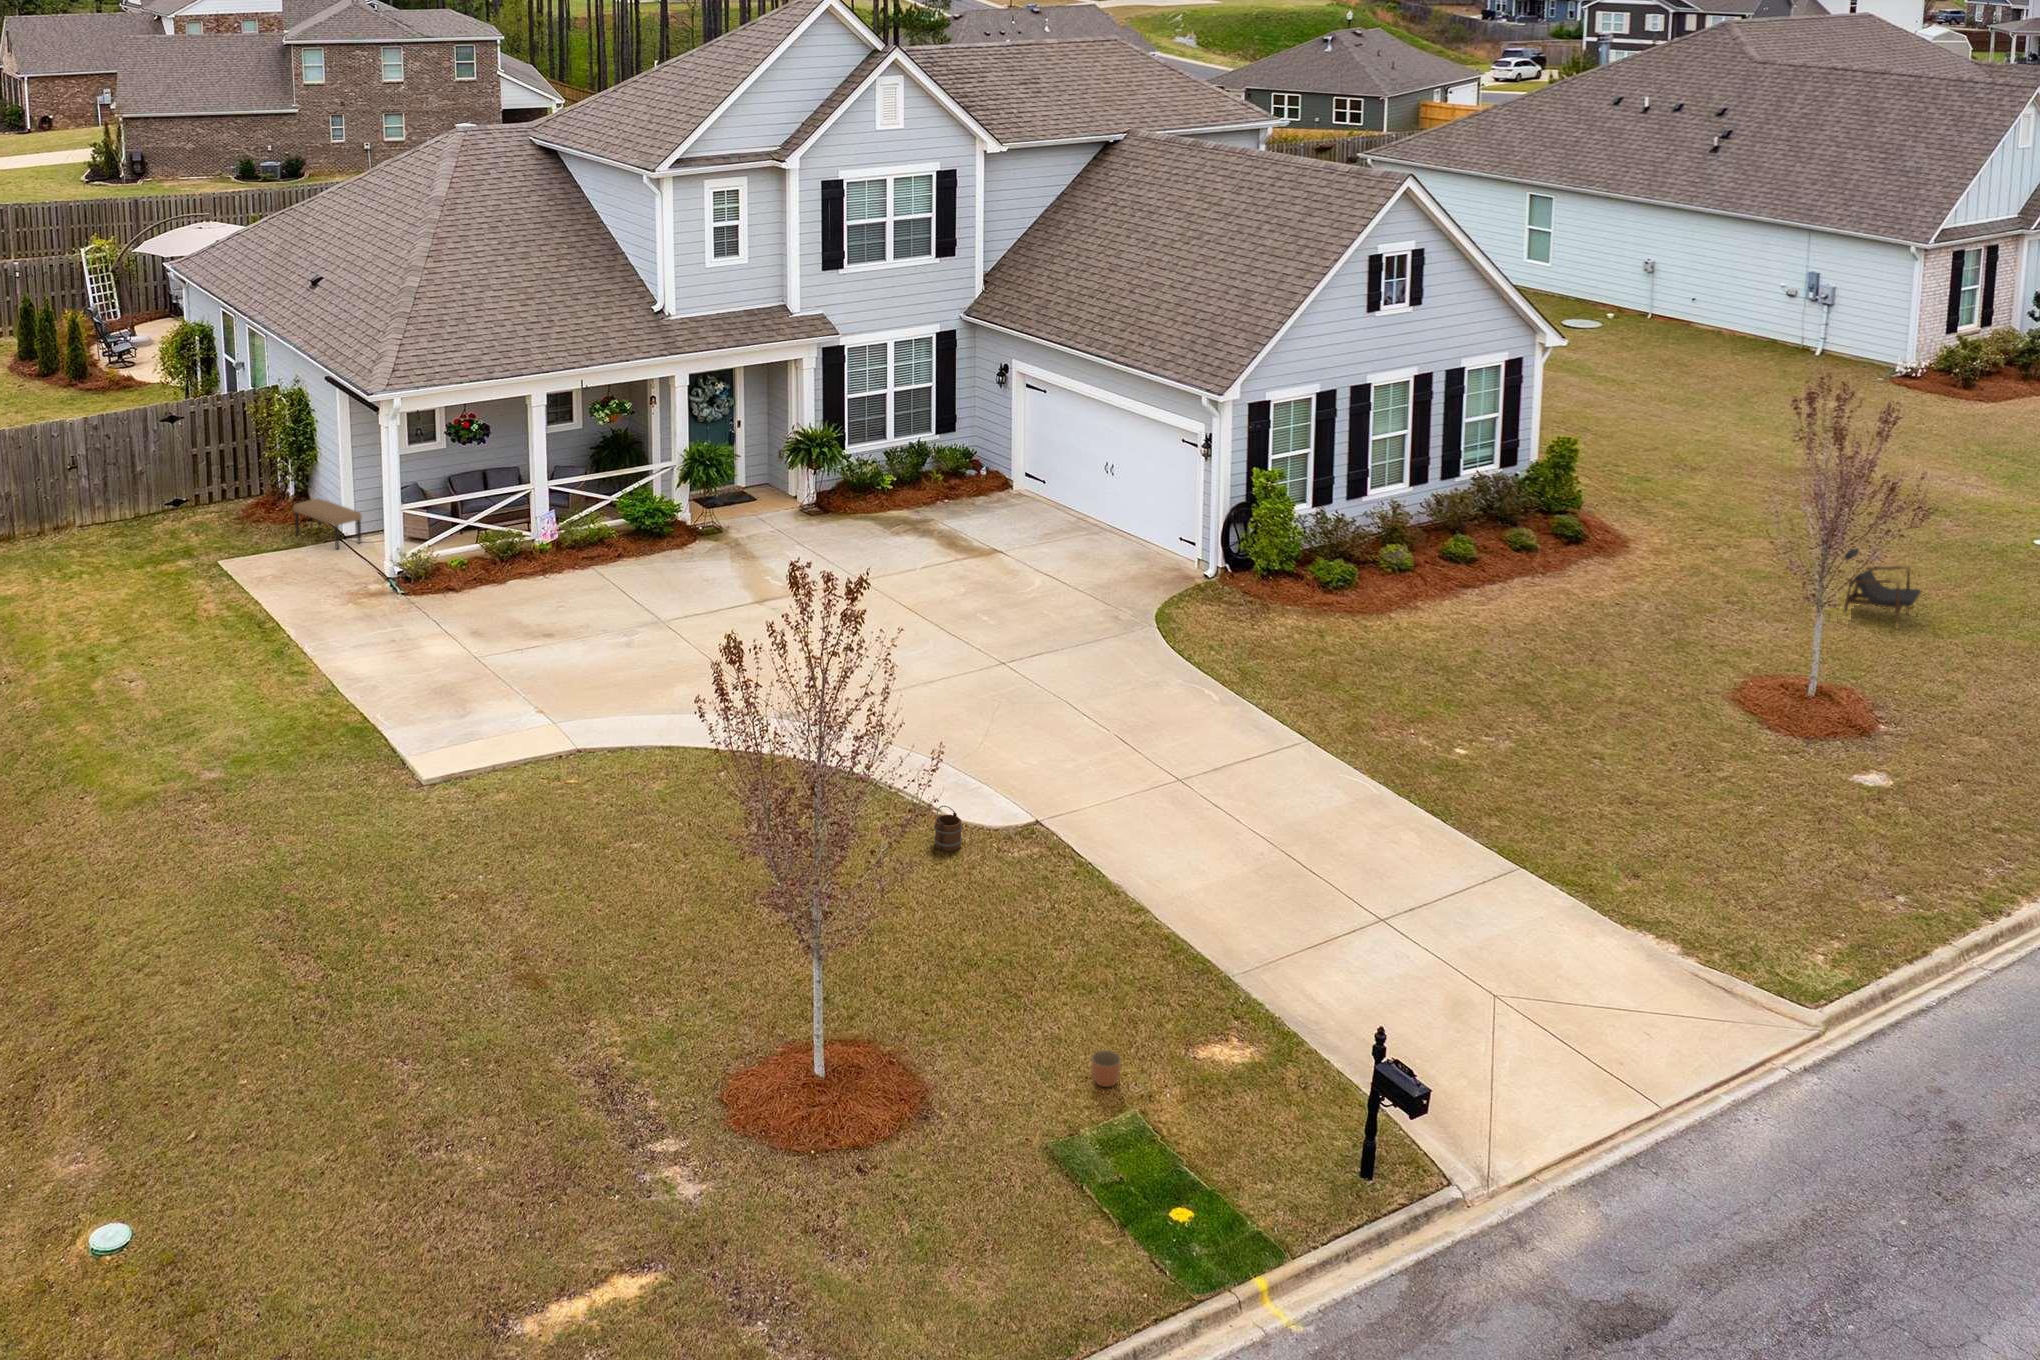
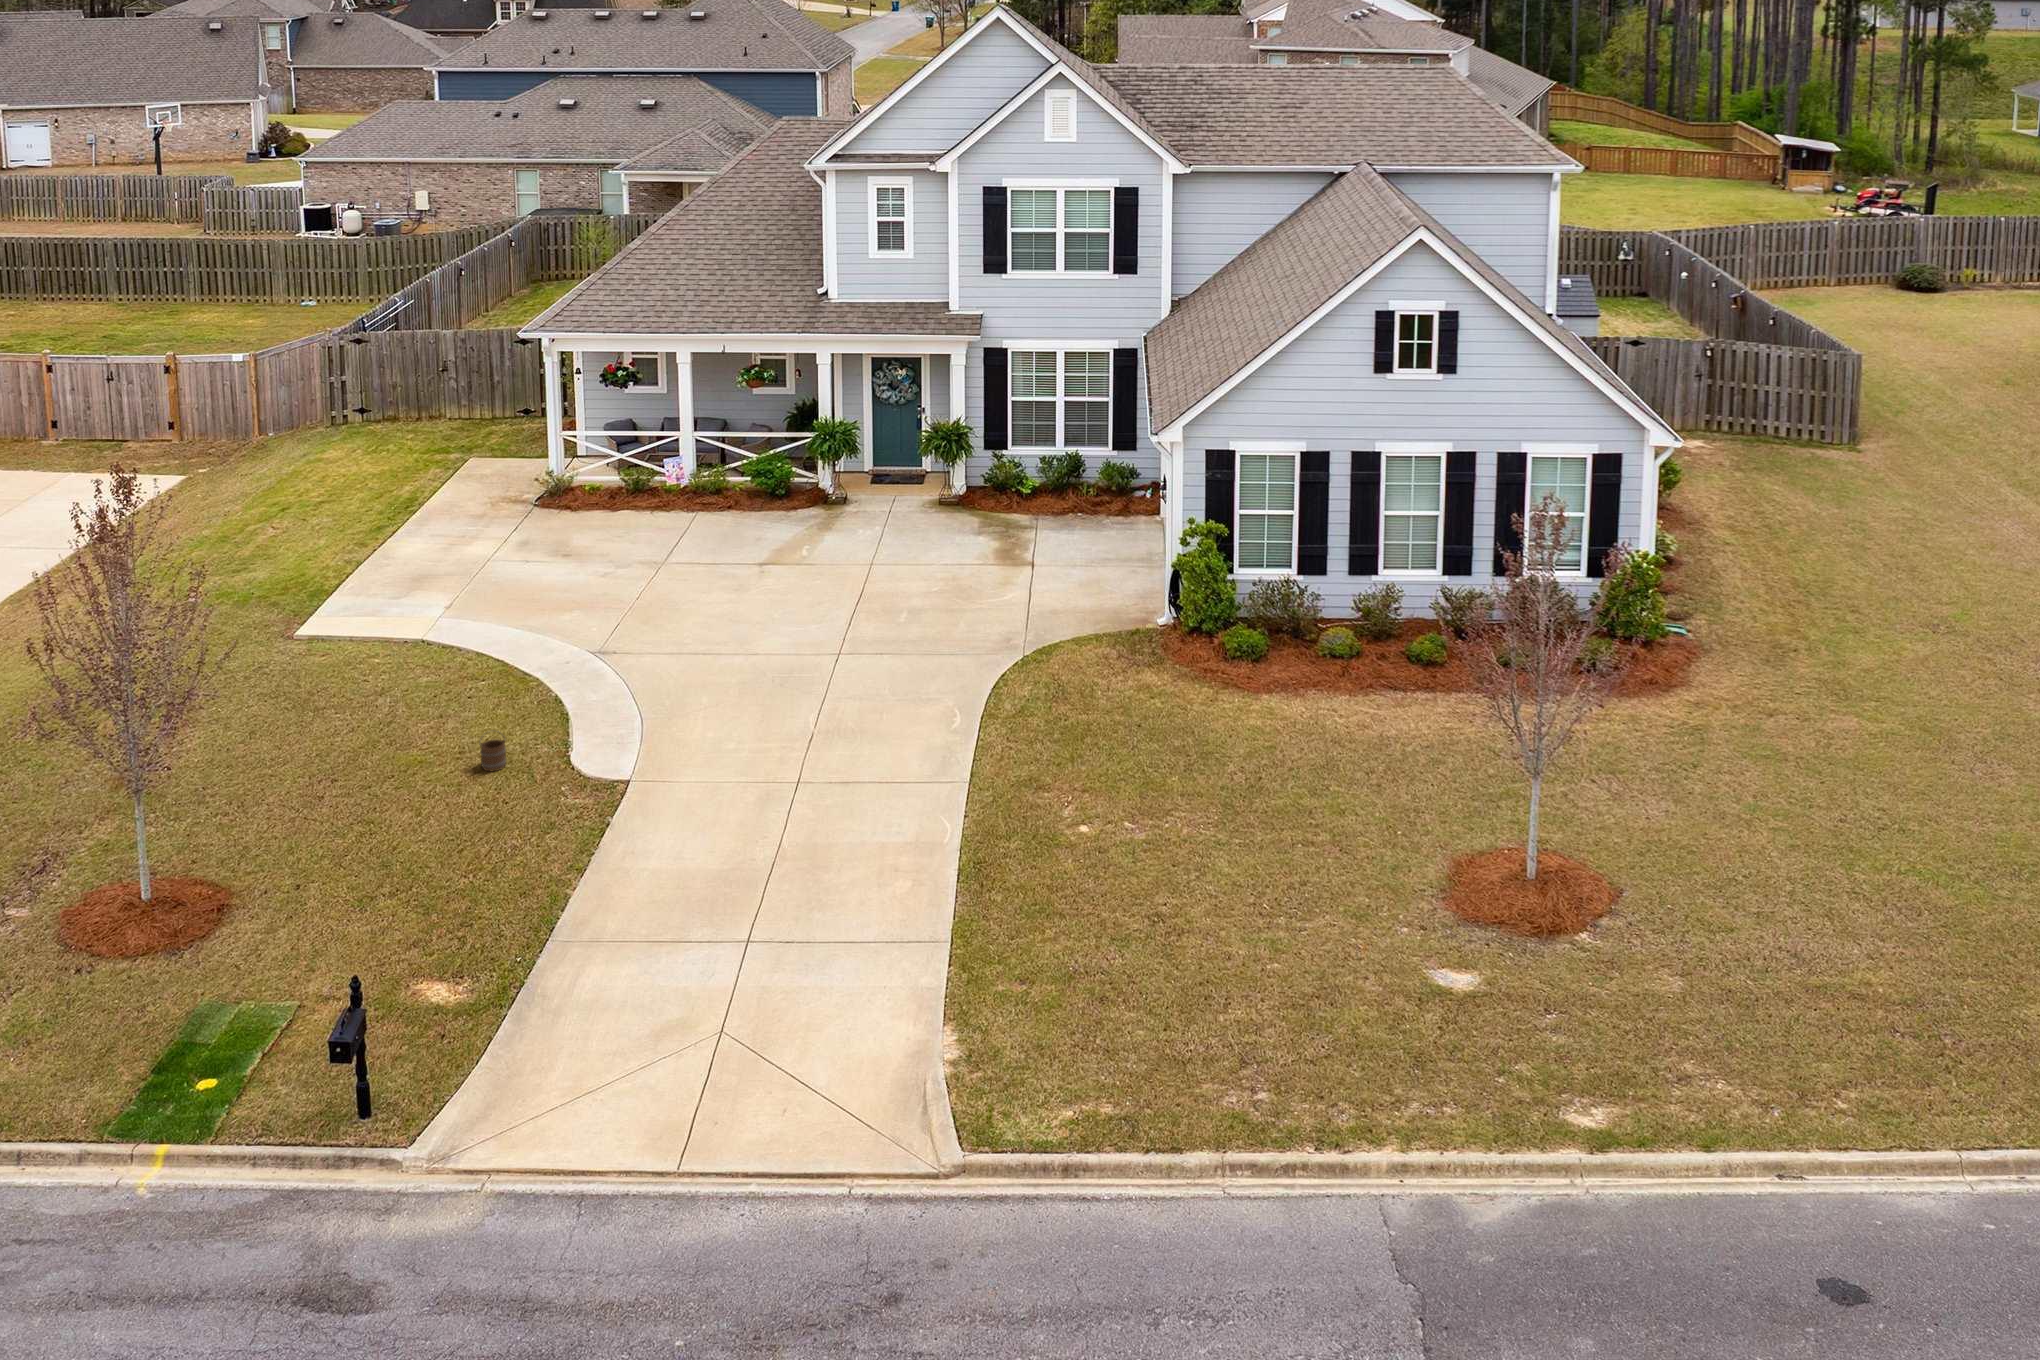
bench: present [293,498,362,549] -> none [559,419,587,460]
lounge chair: present [1844,548,1921,629] -> none [1762,733,1870,850]
planter: present [1091,1050,1121,1087] -> none [218,933,246,965]

